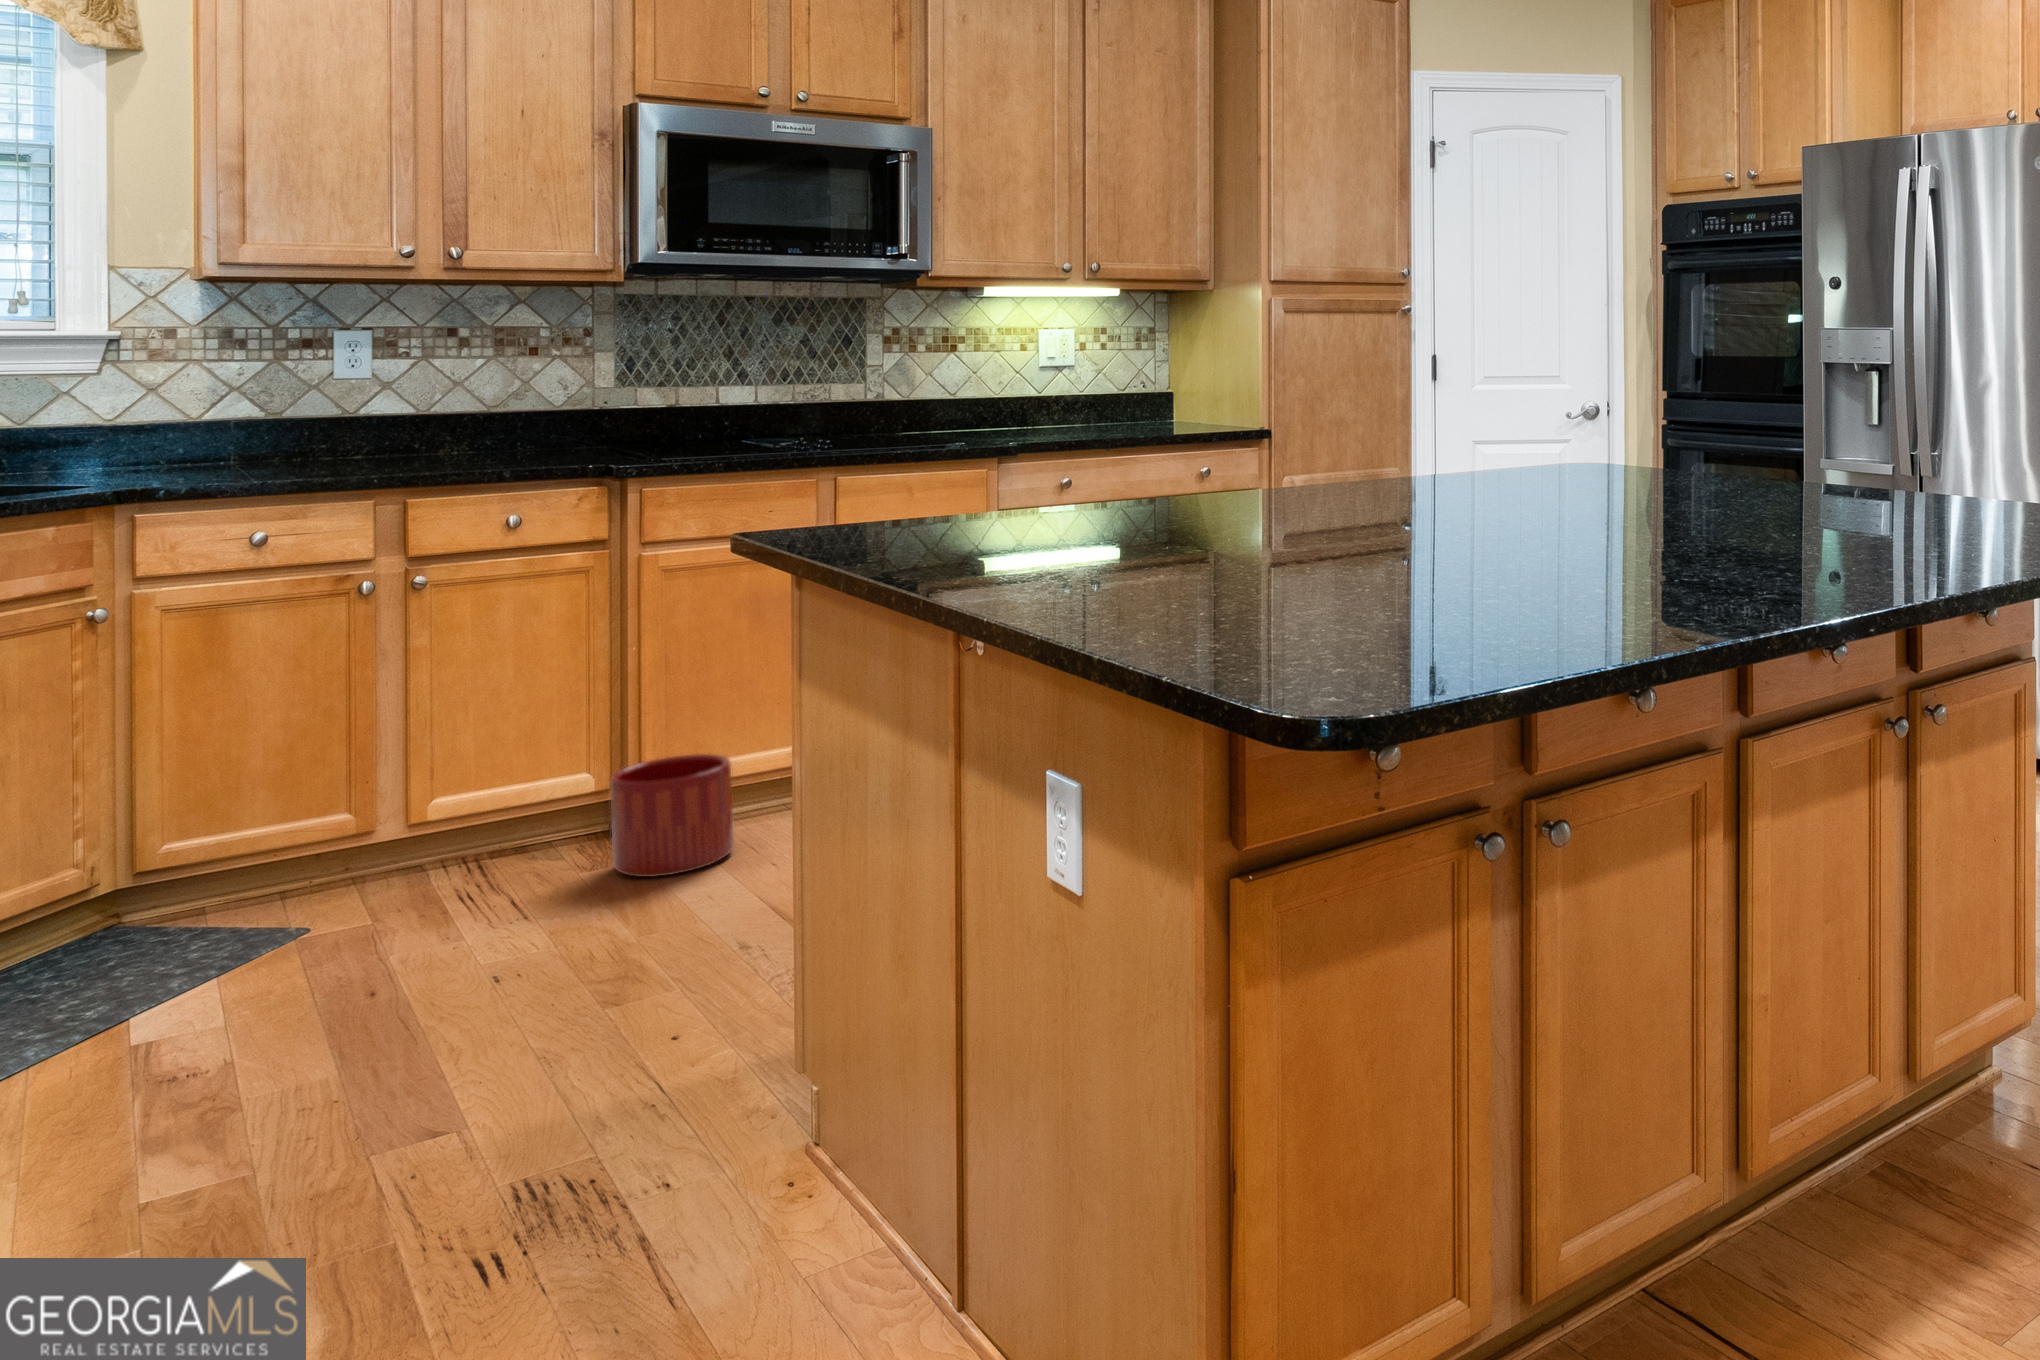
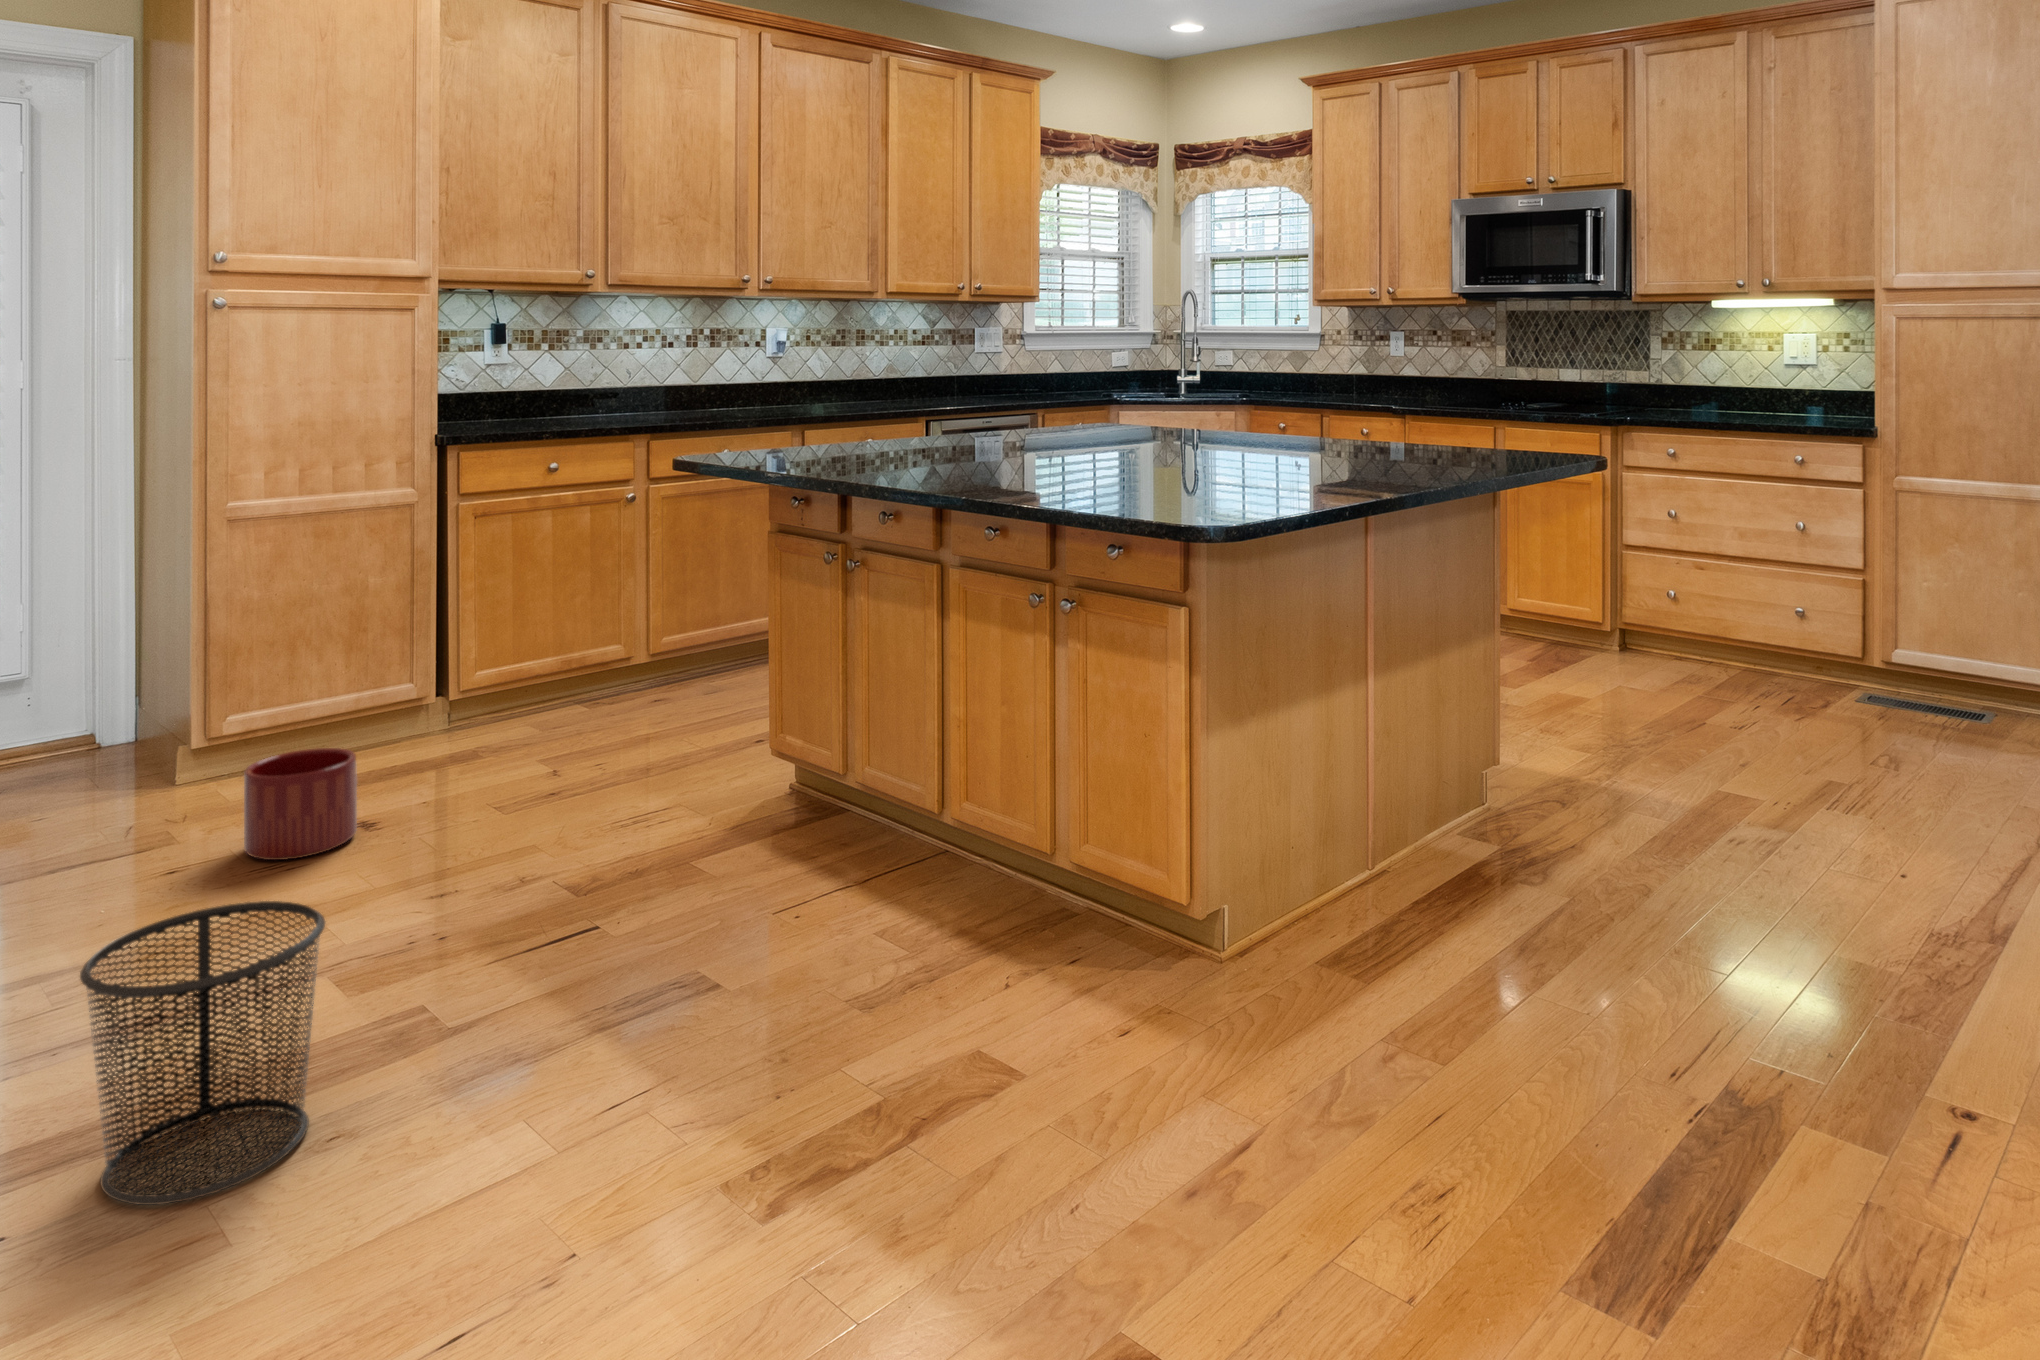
trash can: none [426,886,688,1211] -> present [80,901,325,1205]

